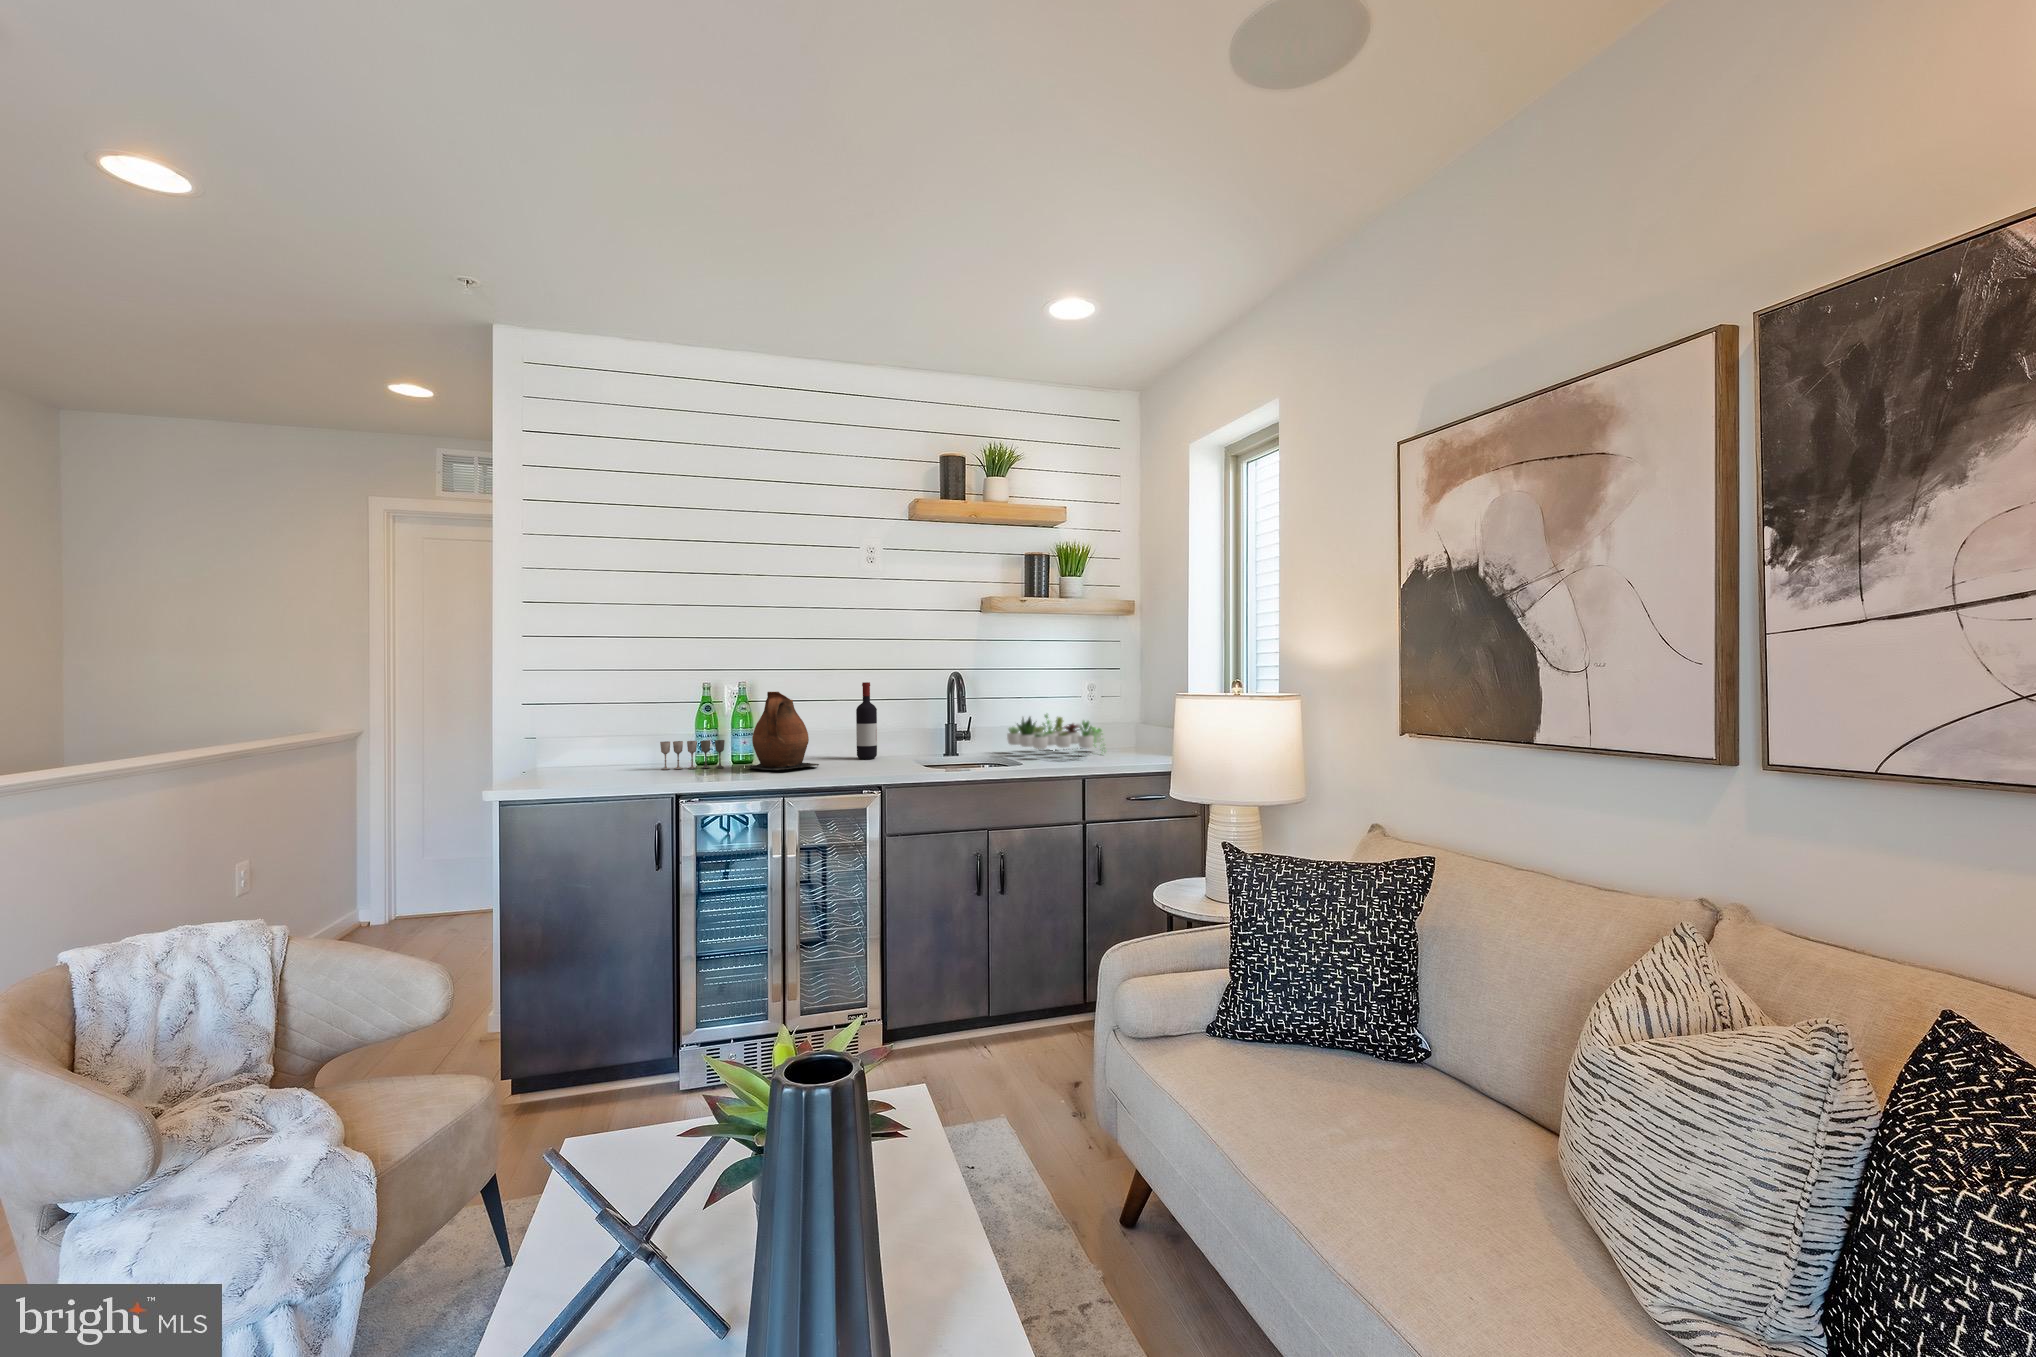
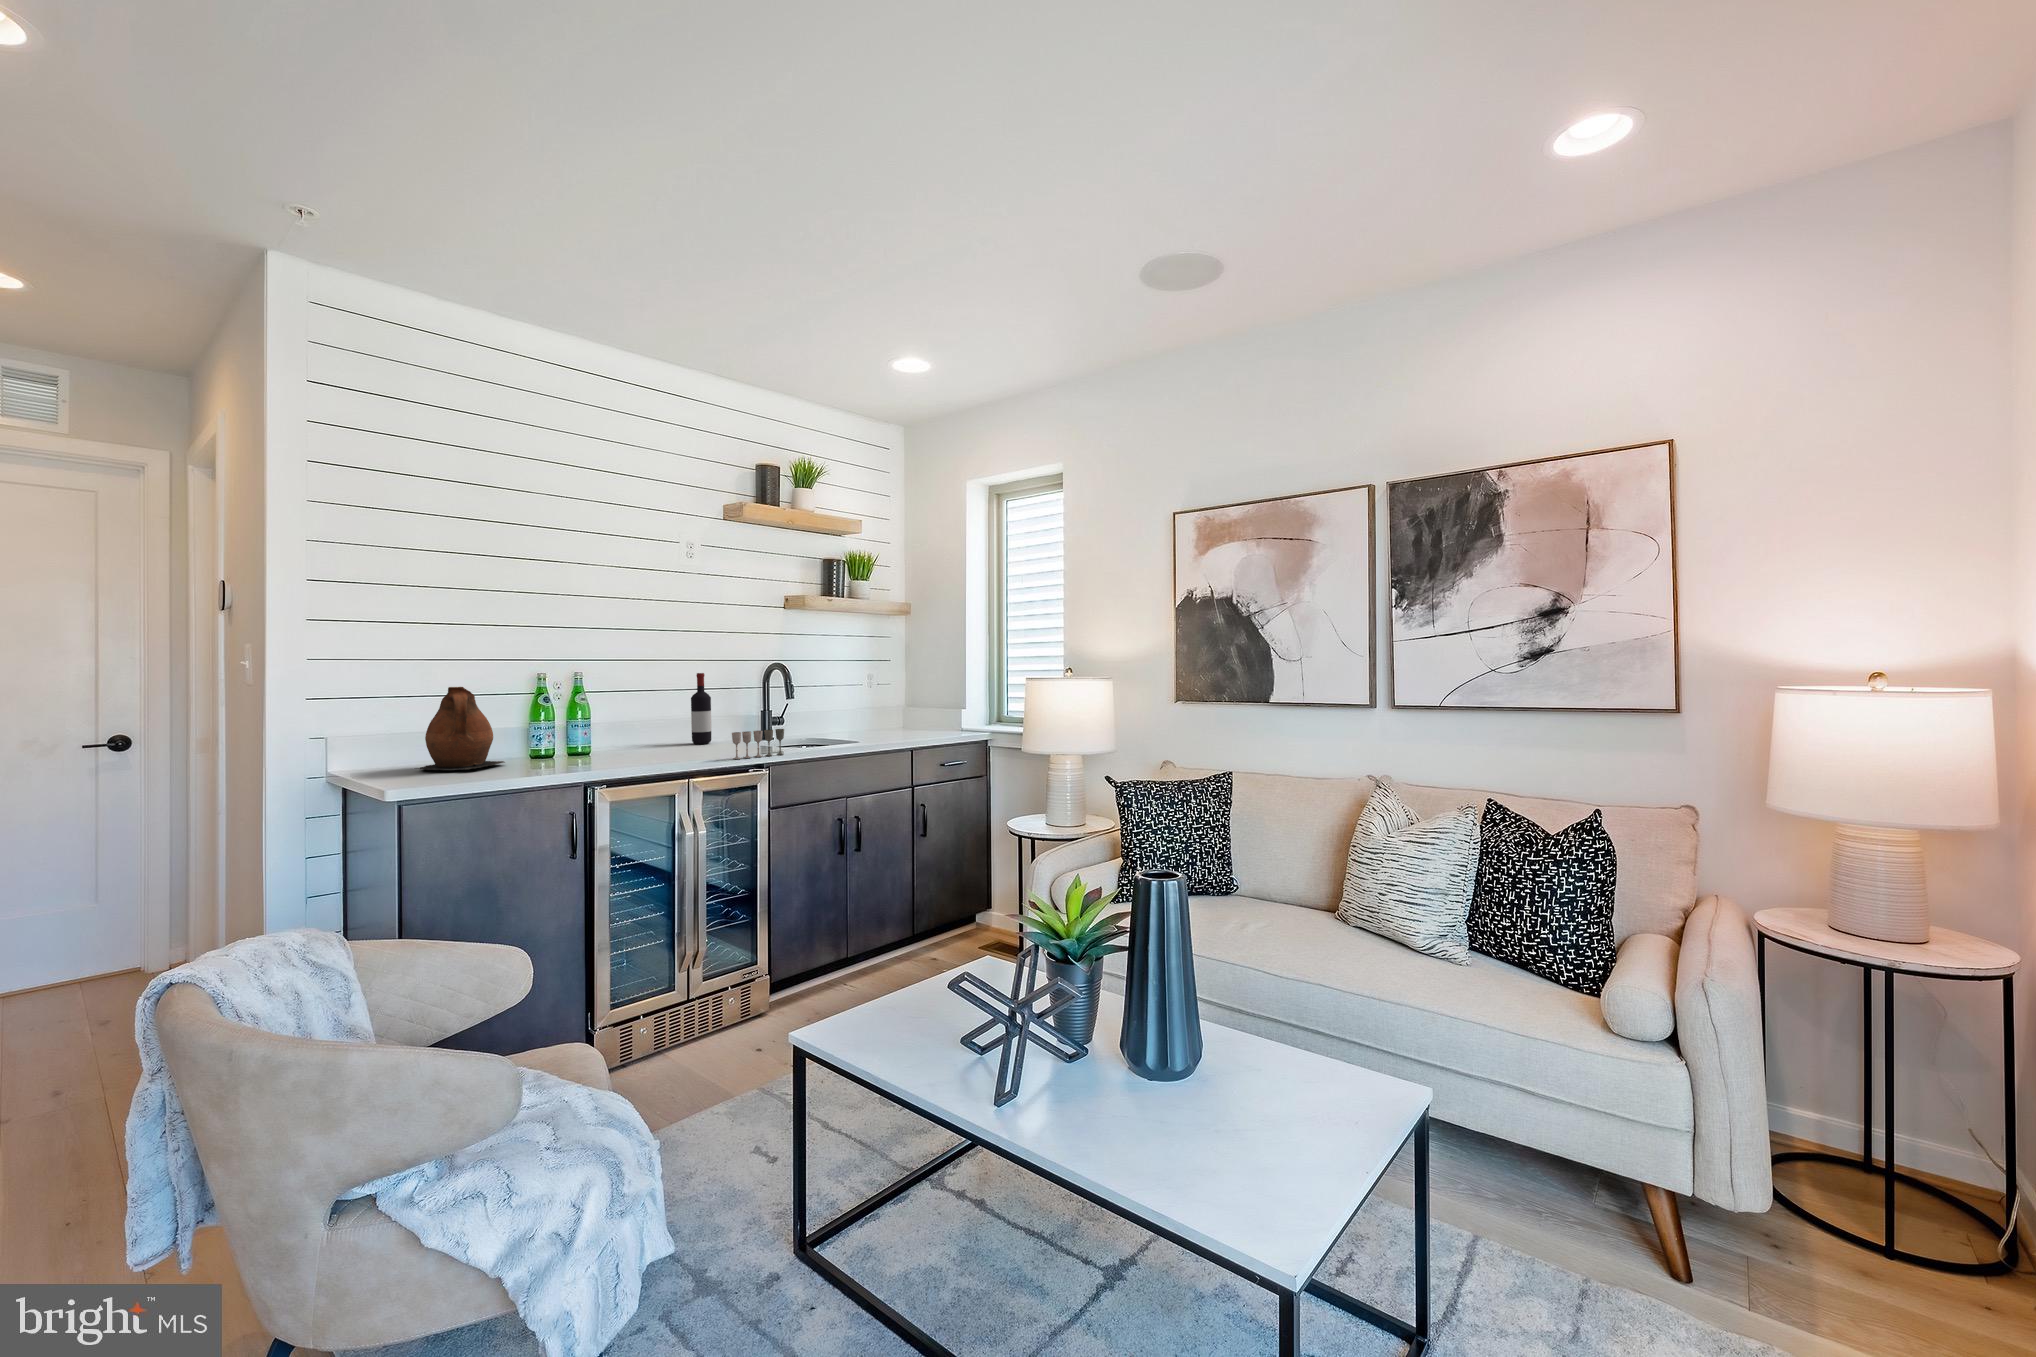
ceramic pitcher: present [745,692,819,770] -> present [420,687,505,770]
succulent plant: present [1007,714,1103,751] -> none [811,695,901,730]
wine glass: present [660,740,725,770] -> present [732,729,784,759]

